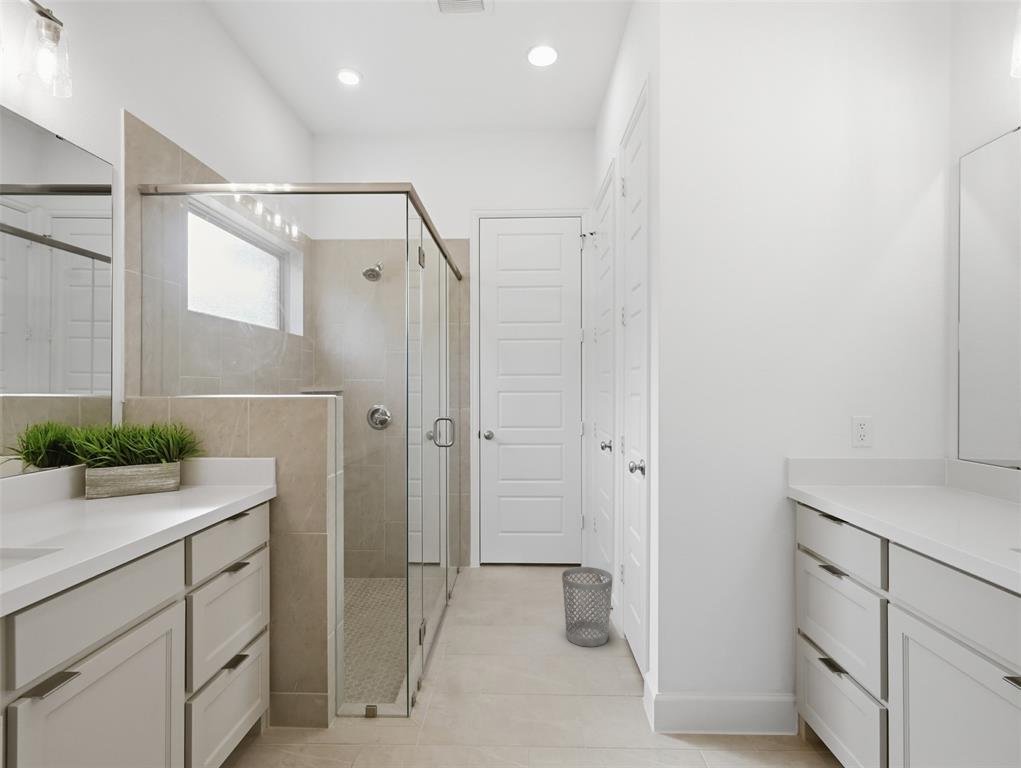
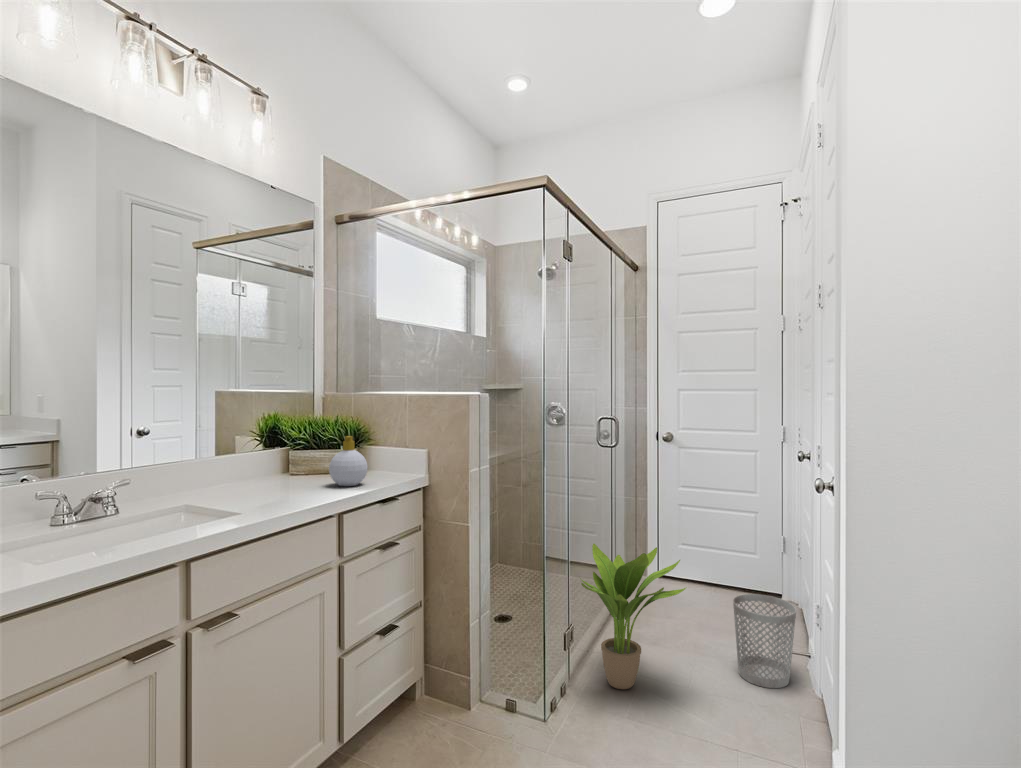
soap bottle: none [158,445,208,504] -> present [329,436,368,486]
potted plant: none [432,536,532,675] -> present [580,544,686,689]

